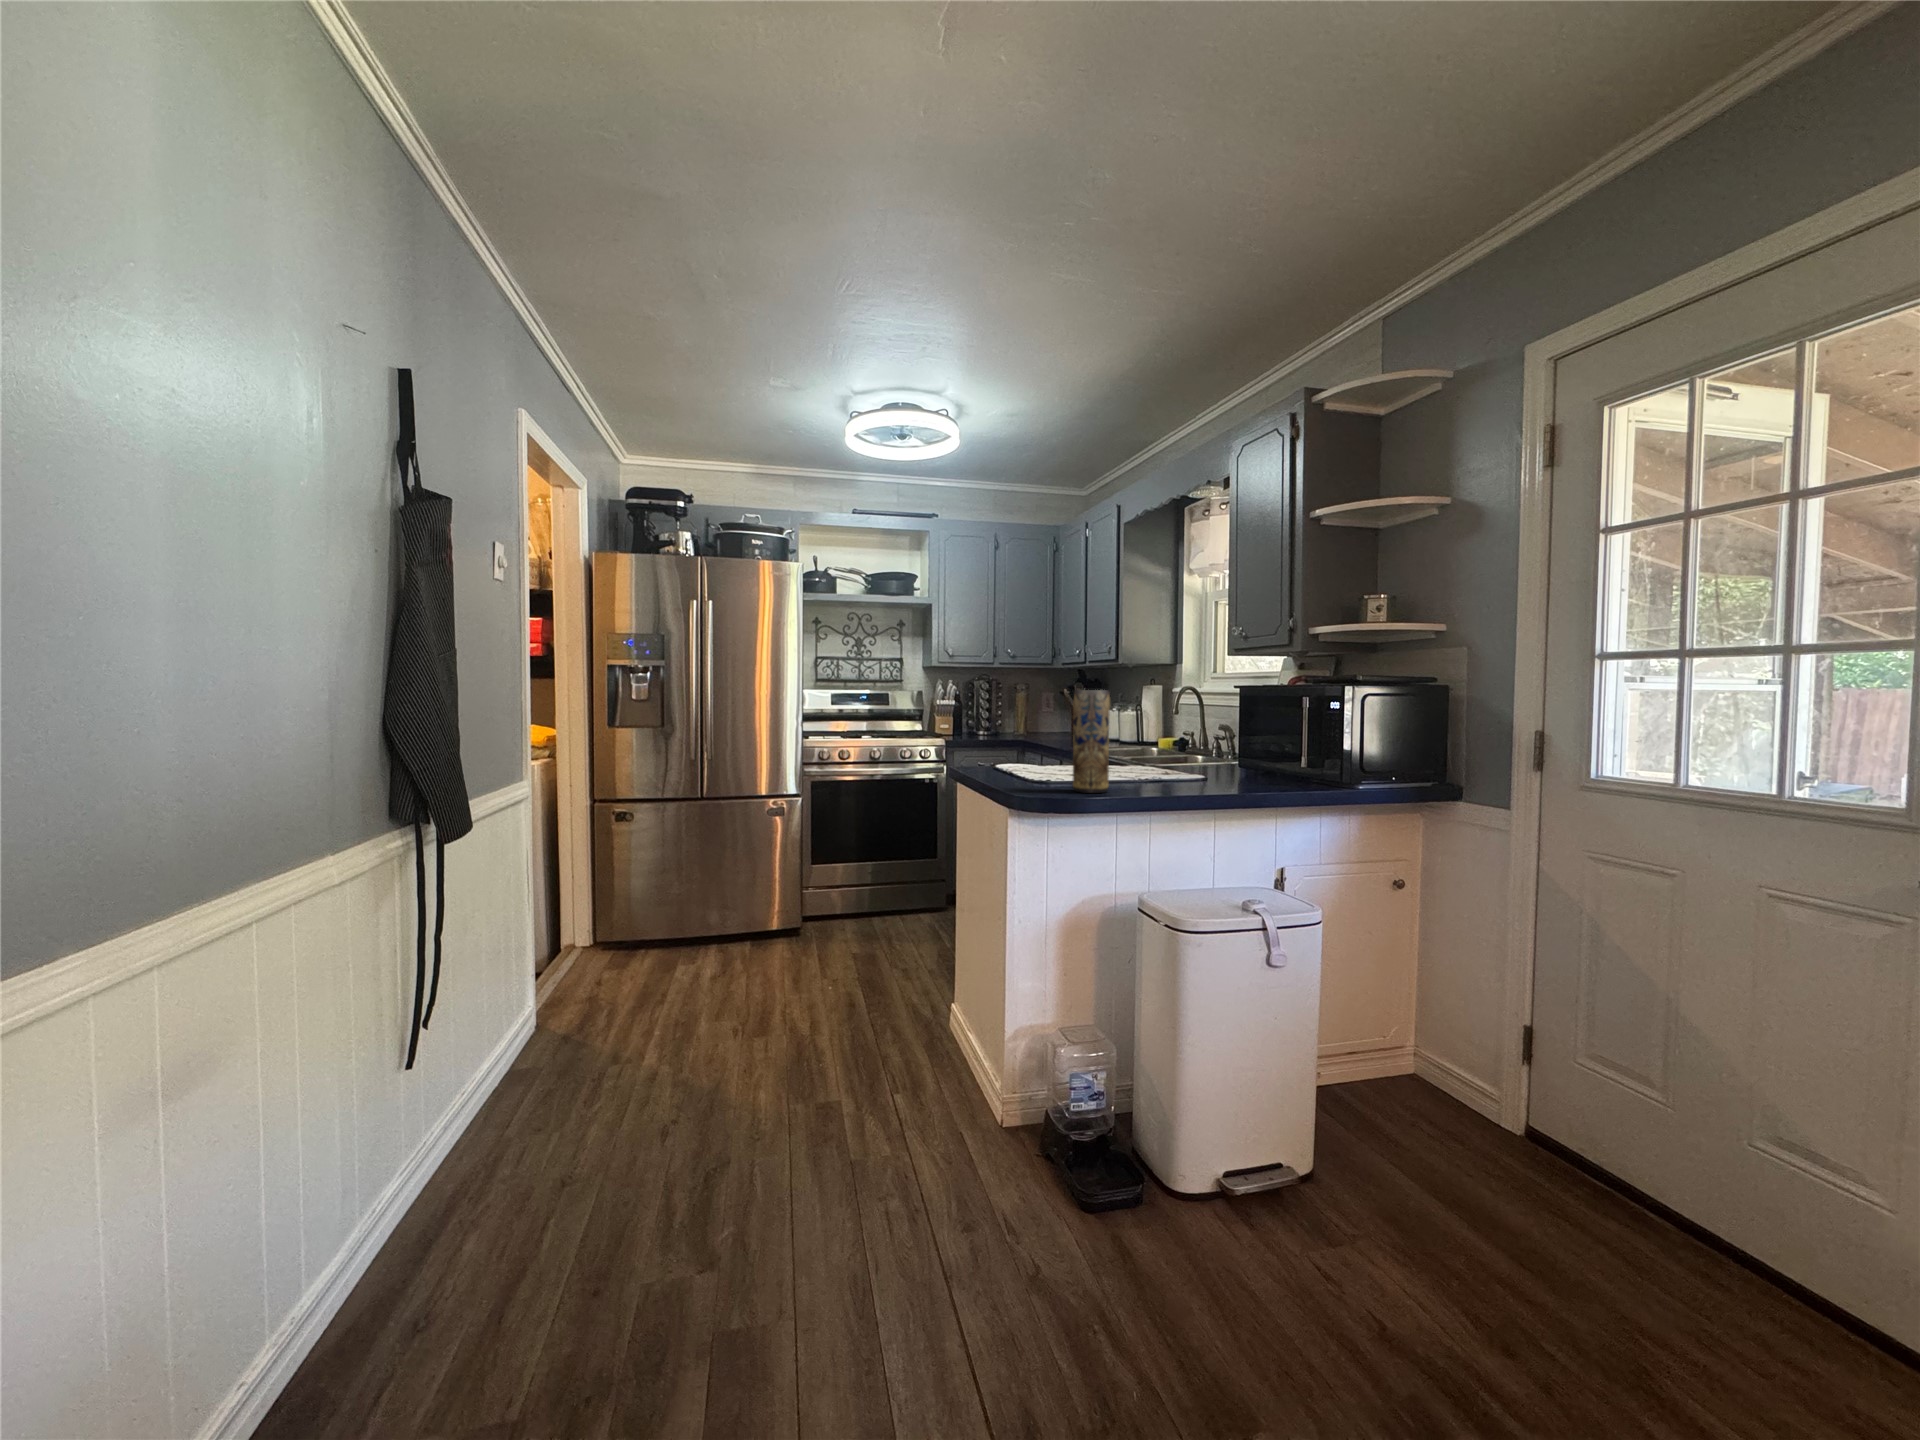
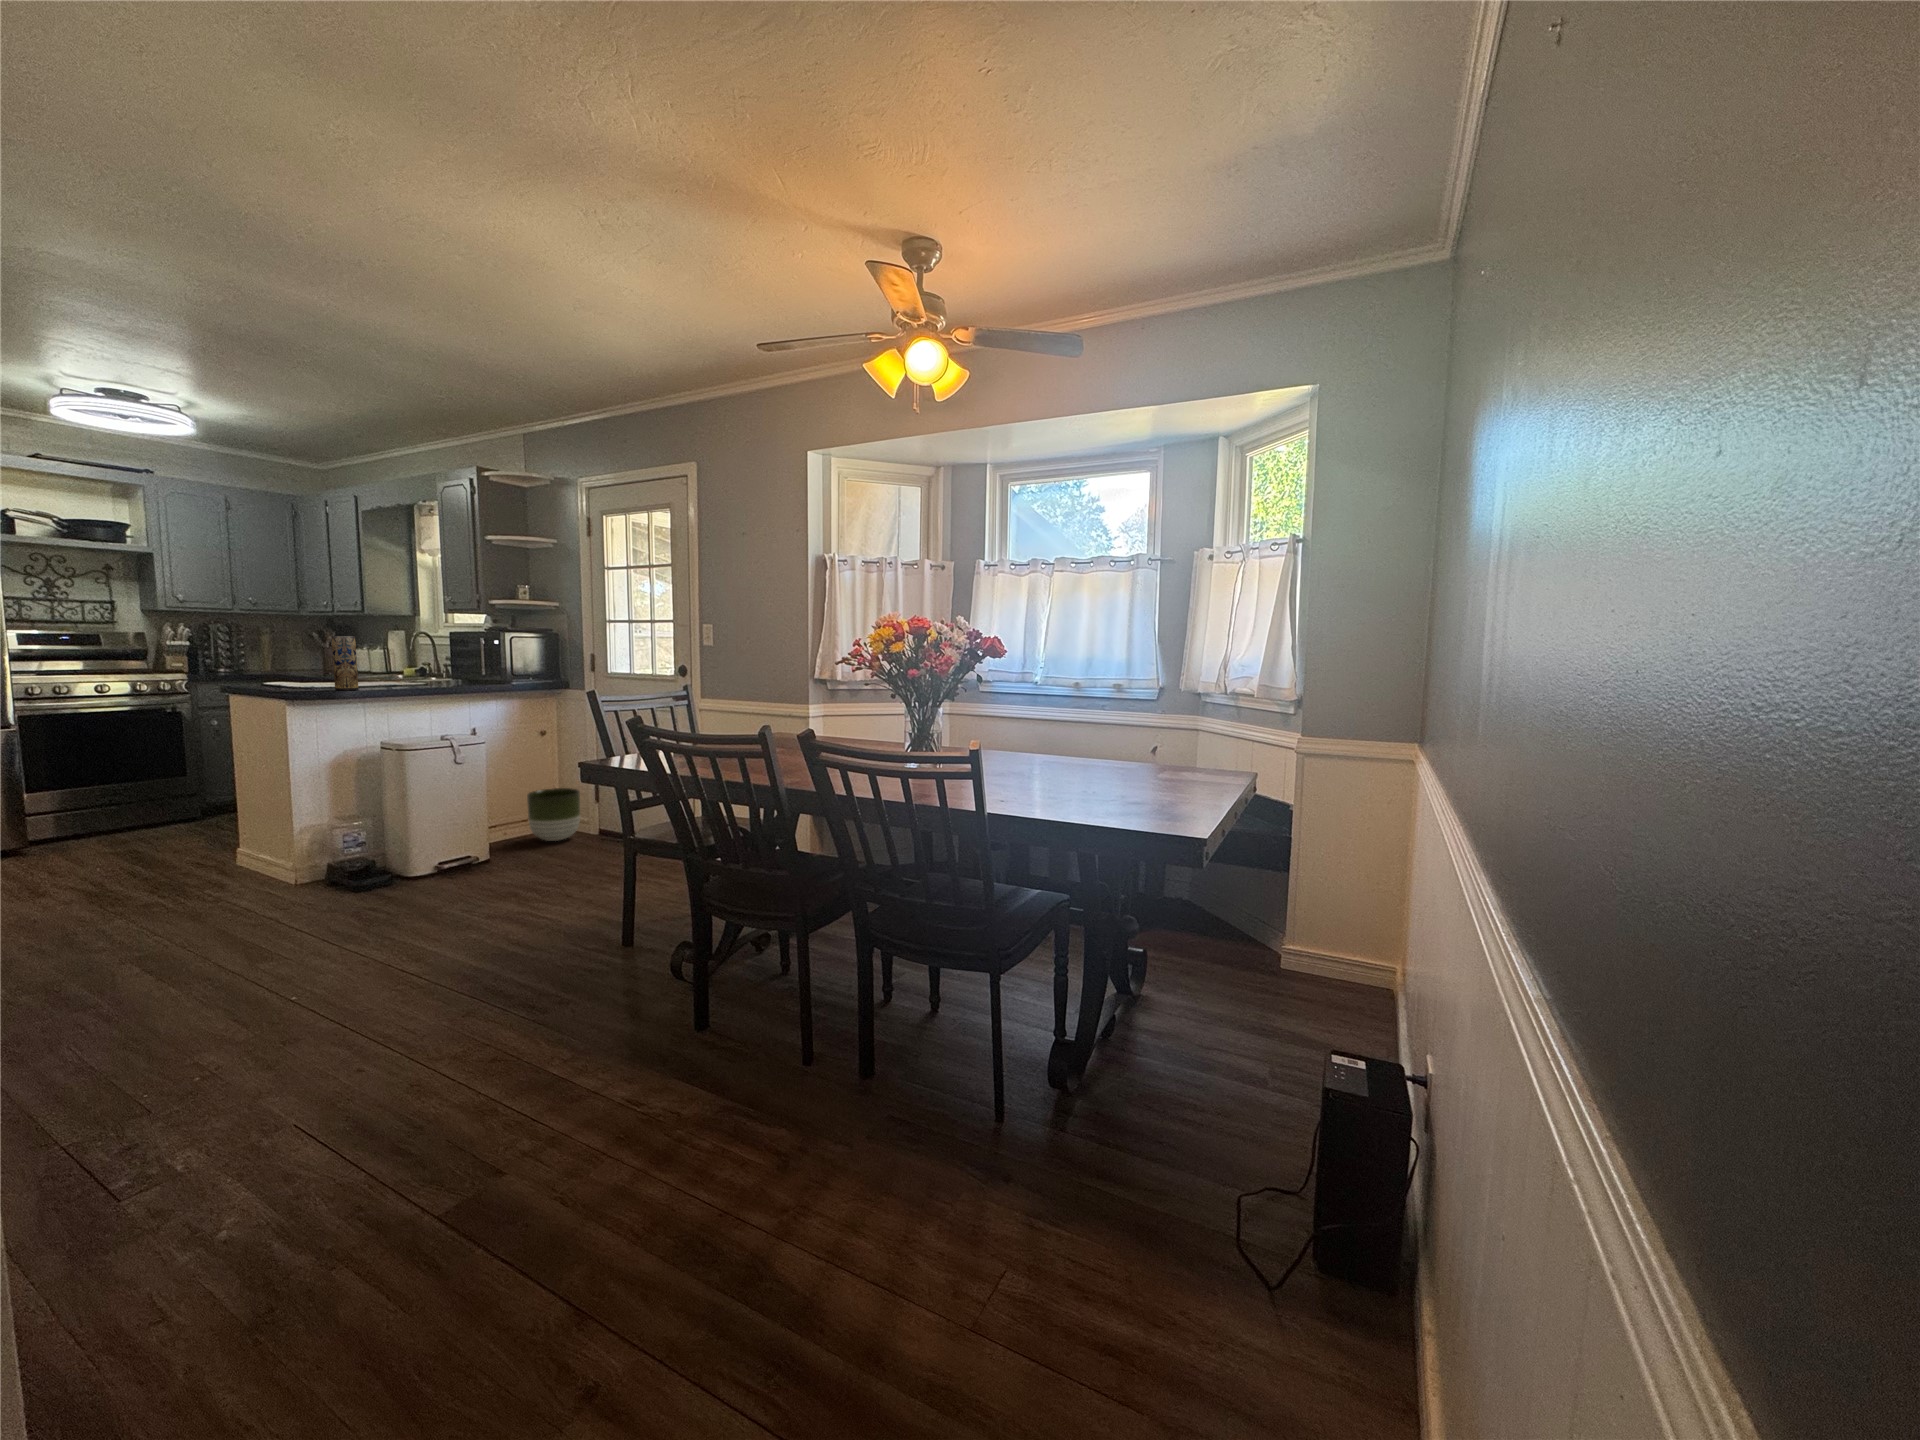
planter: none [1380,1004,1500,1138] -> present [527,788,580,841]

